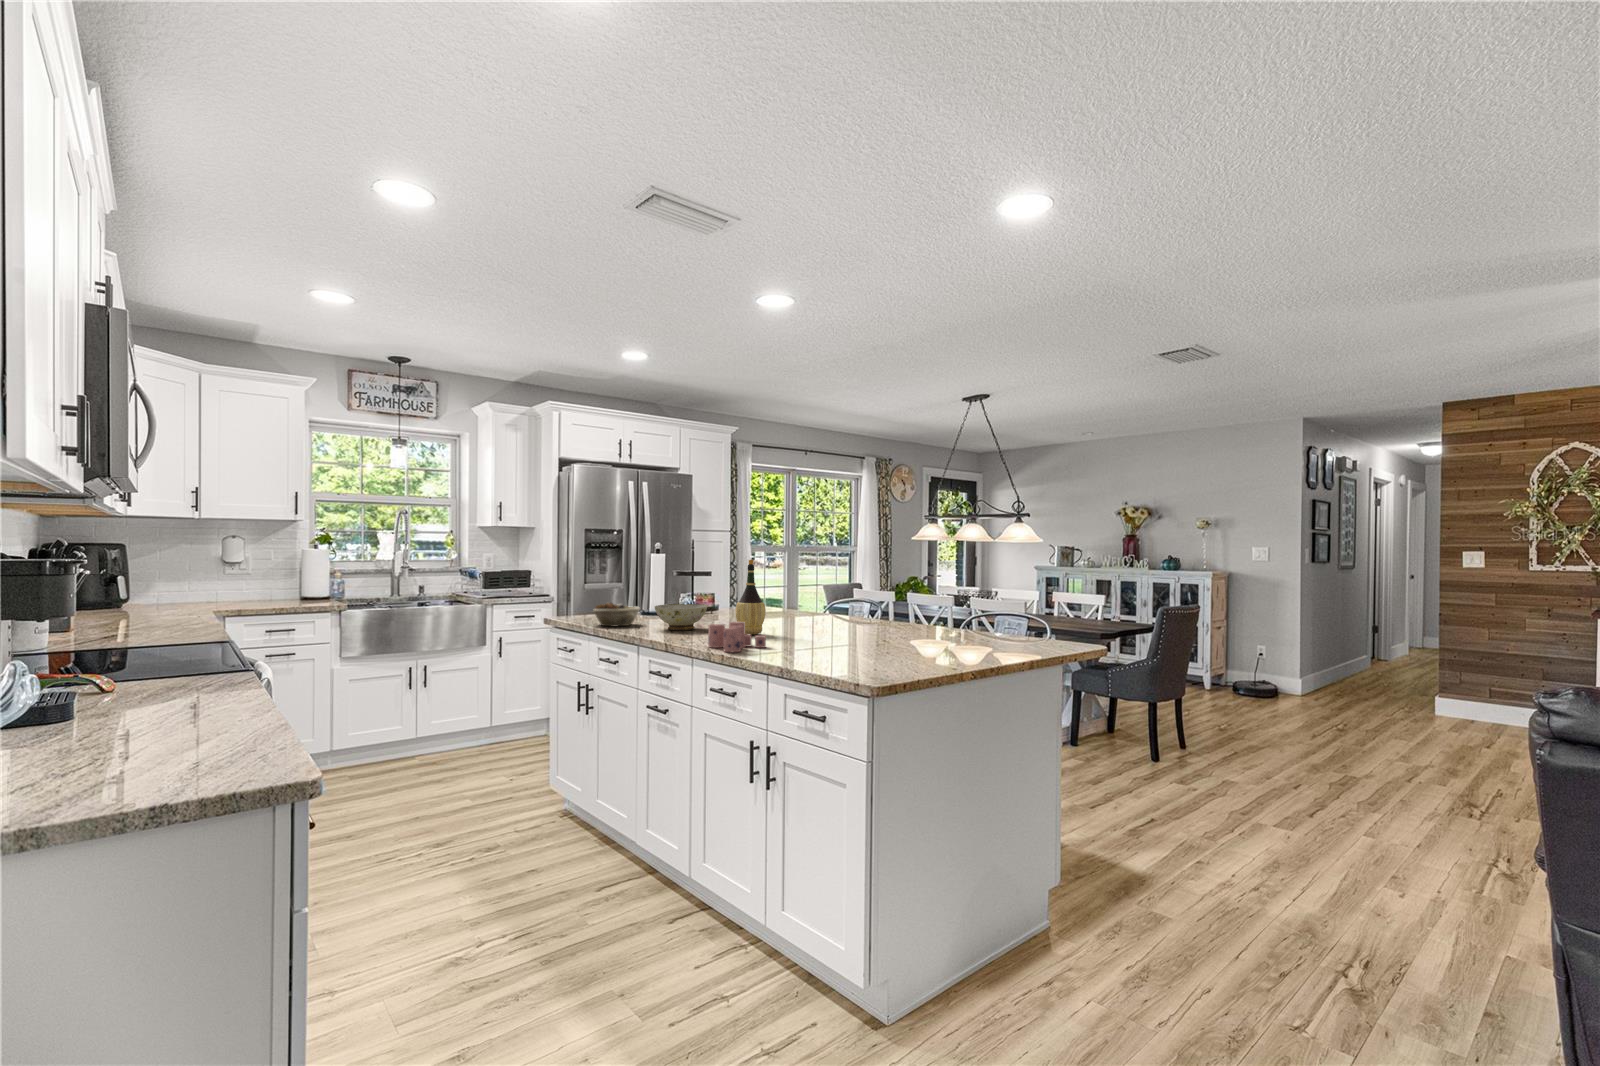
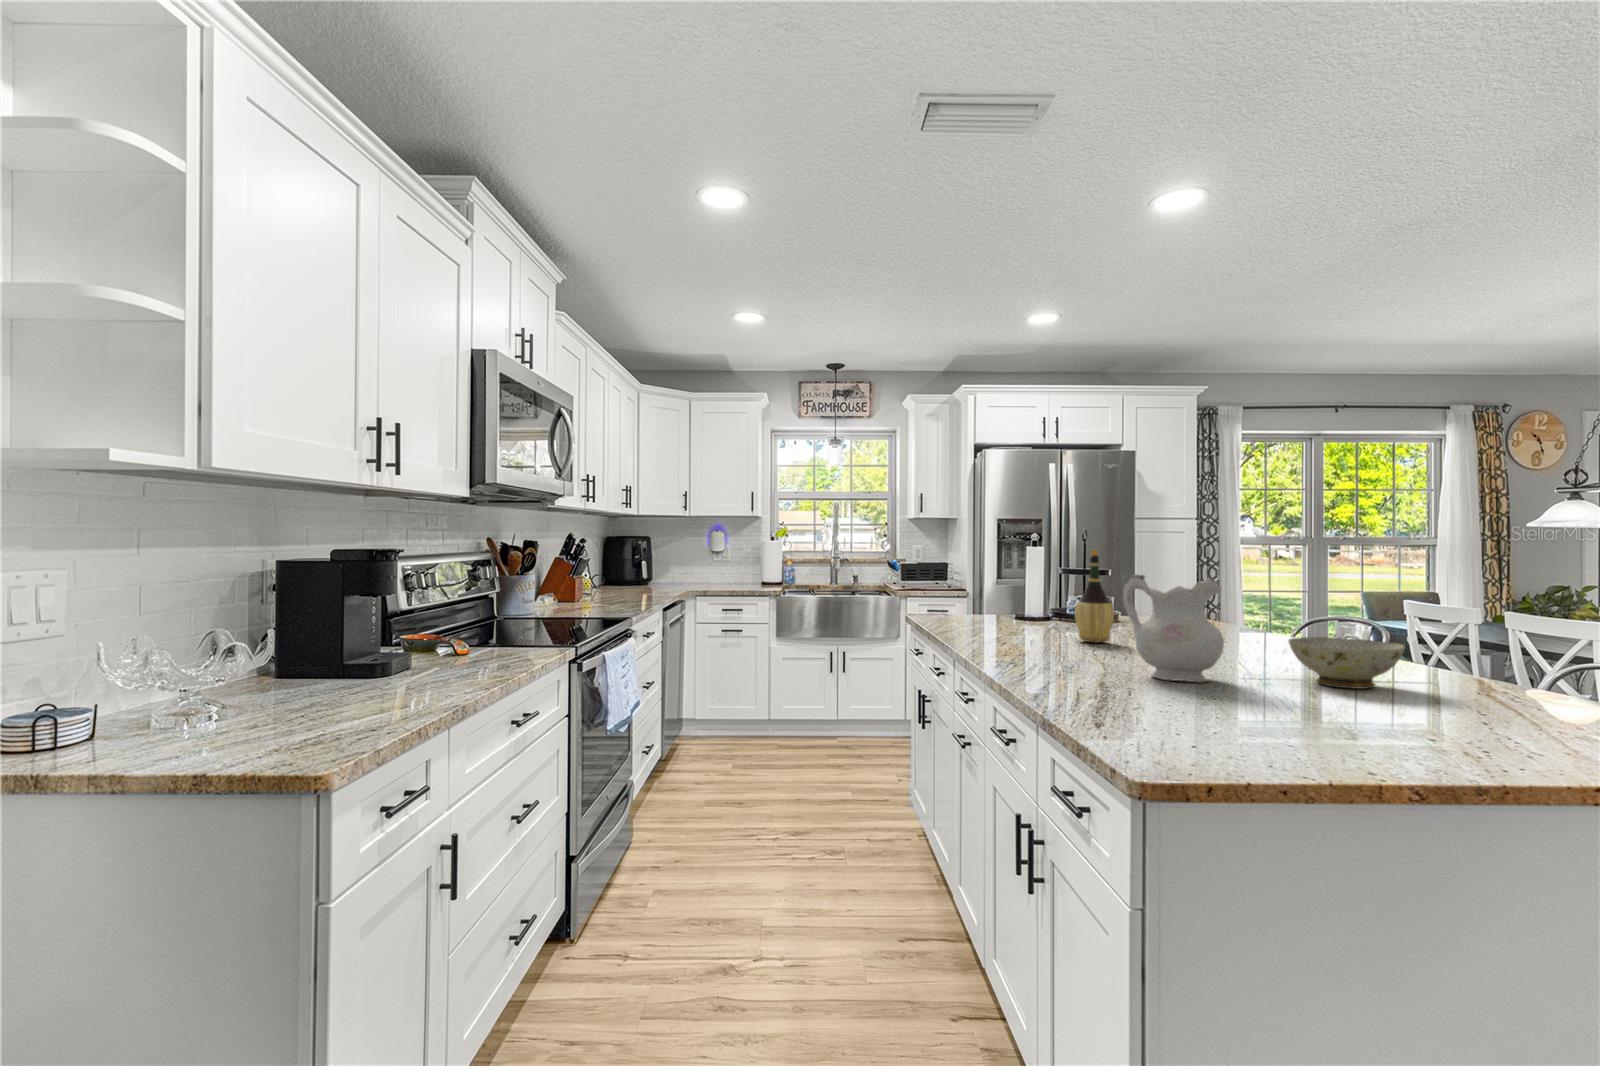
ceramic pitcher: none [823,580,889,658] -> present [1123,574,1224,682]
succulent planter: present [594,603,640,626] -> none [942,596,993,623]
ceramic bowl: present [655,604,708,630] -> present [1288,637,1405,689]
candle: present [708,622,766,652] -> none [1008,624,1079,659]

